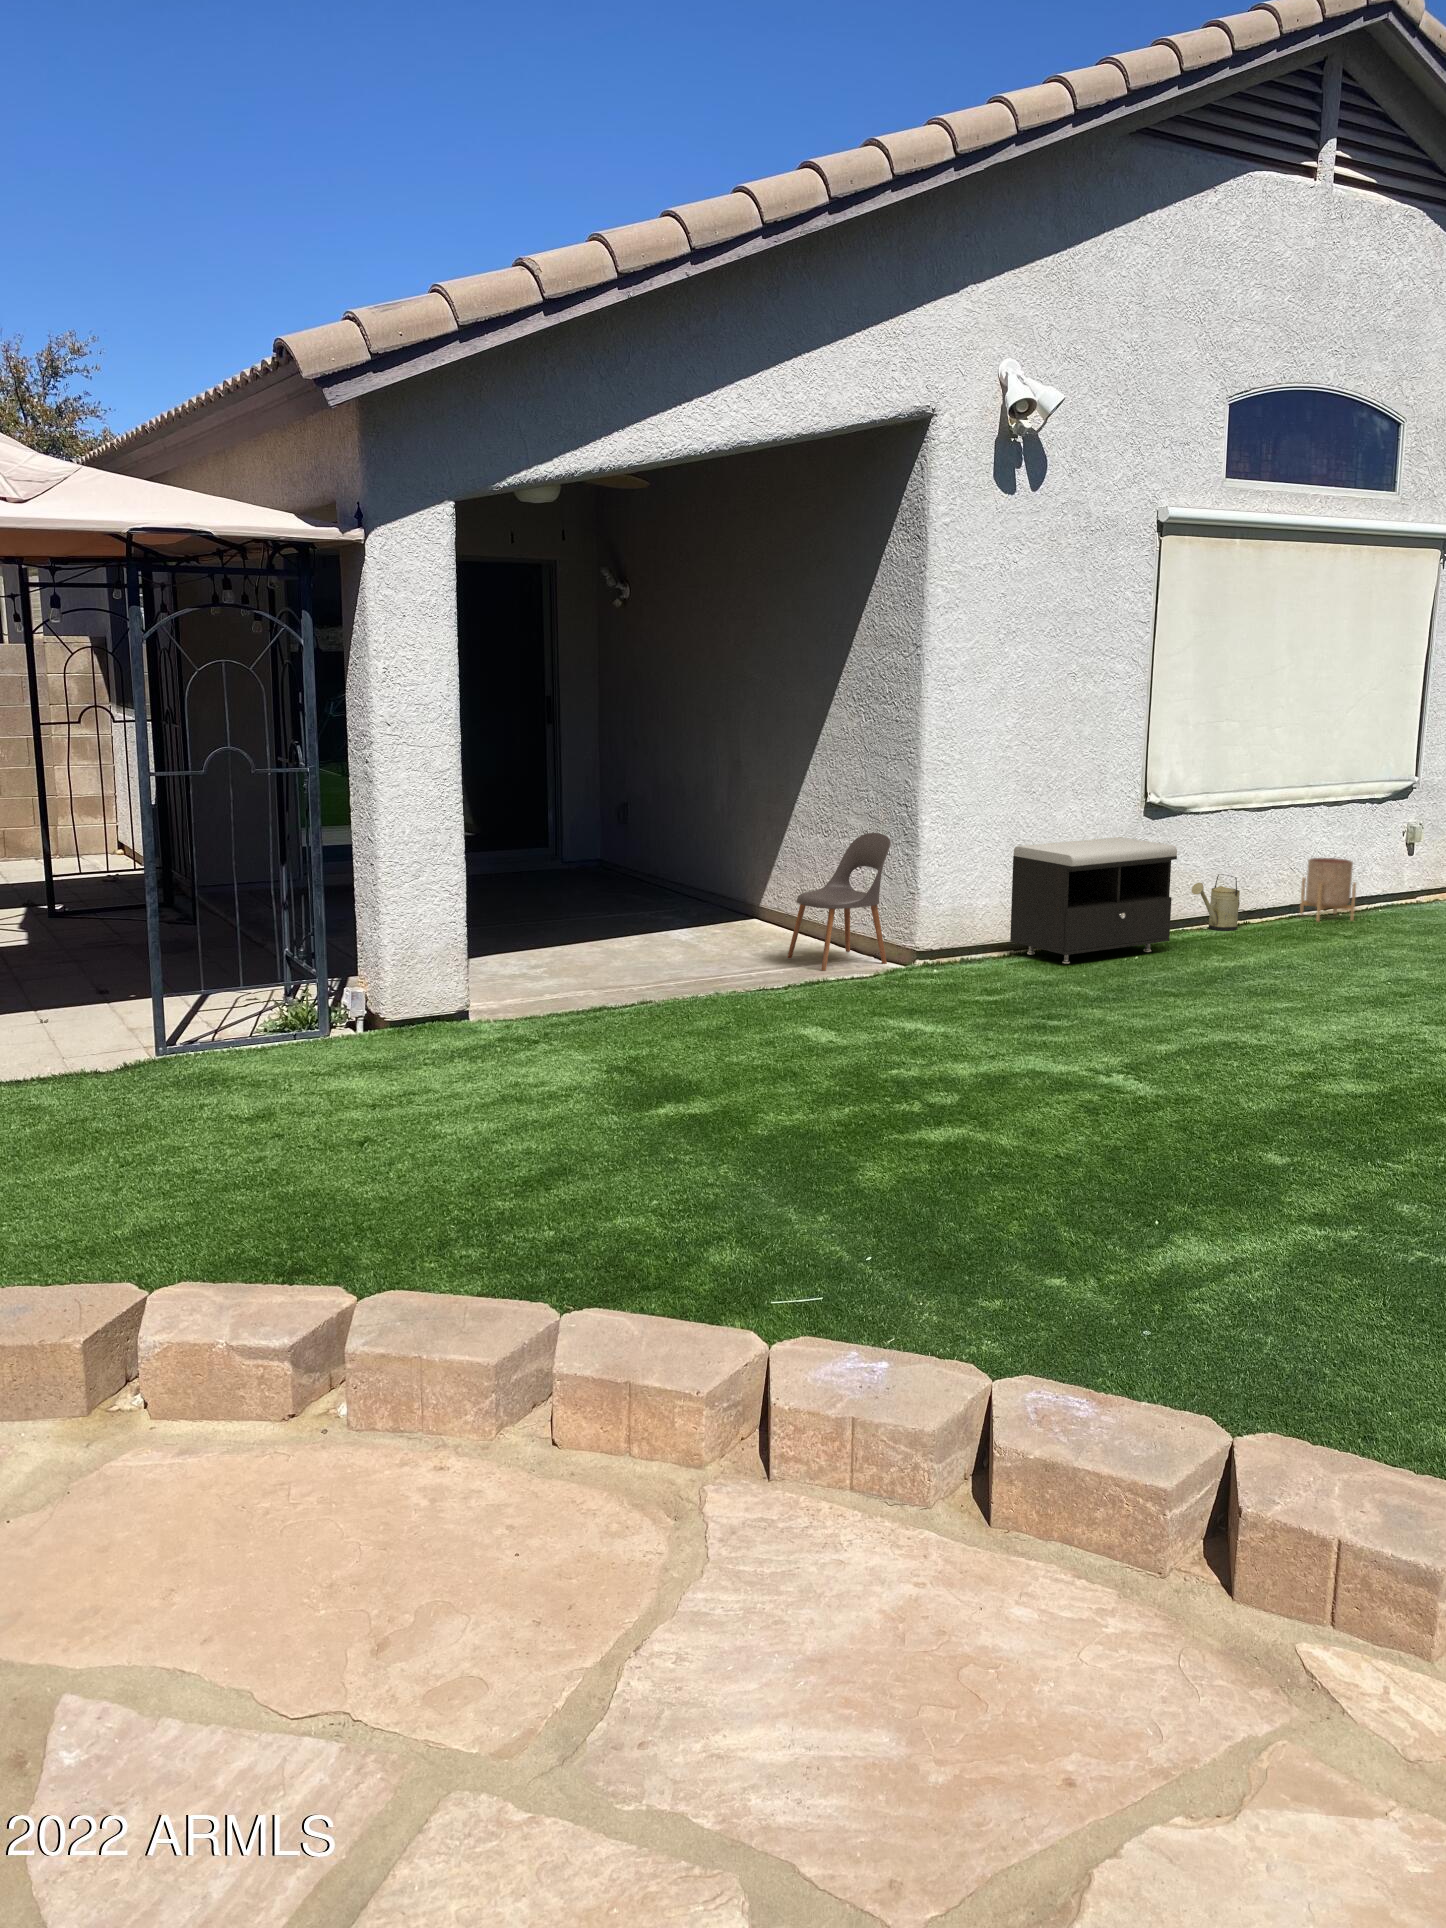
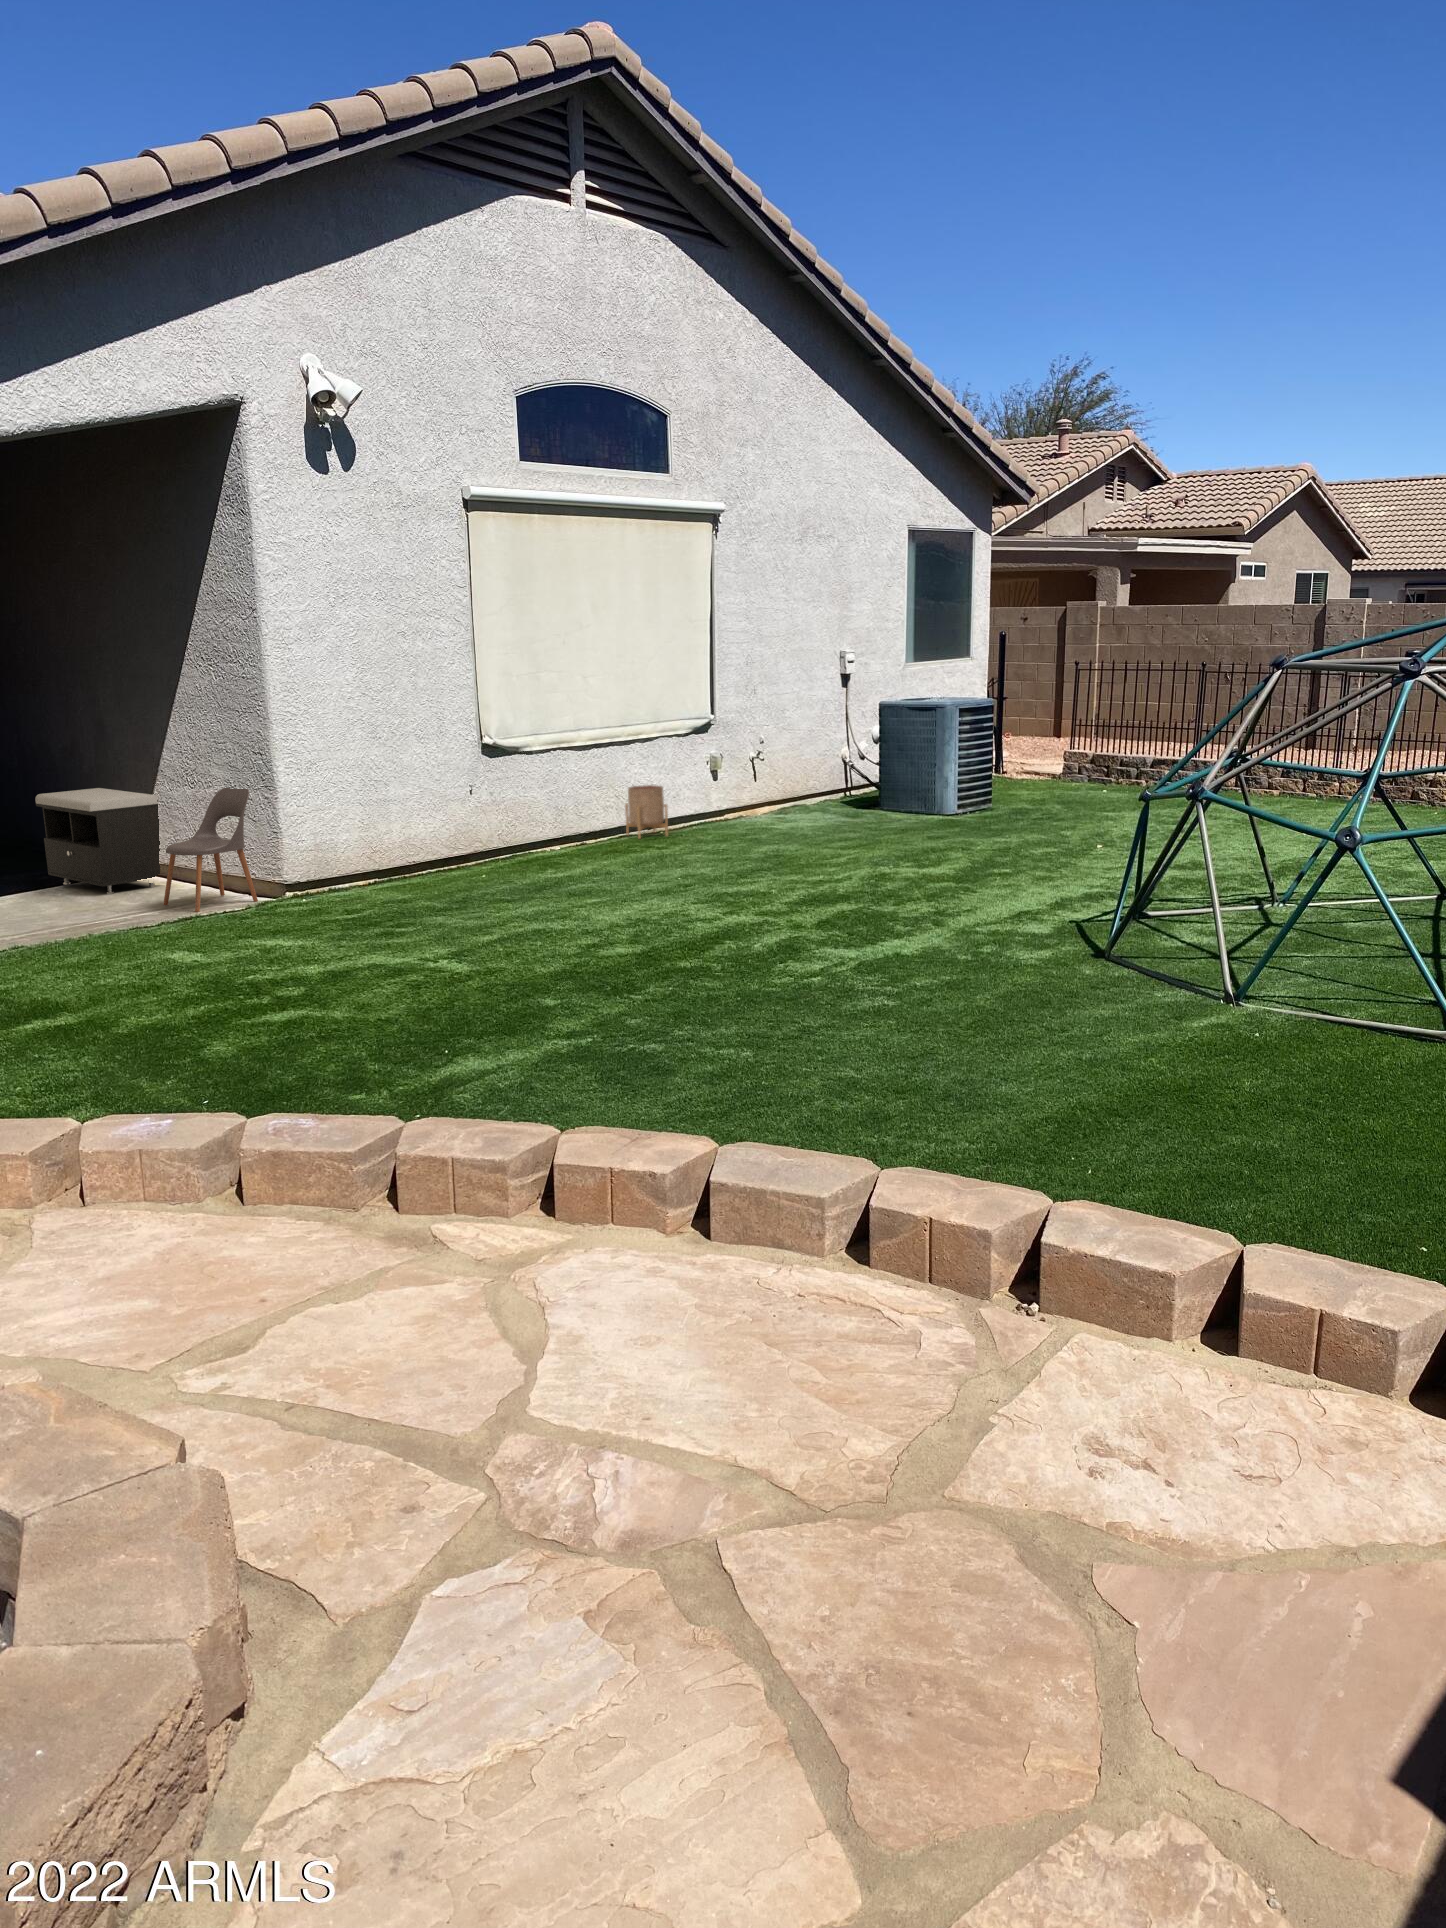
storage bench: present [1010,837,1177,964] -> present [35,788,160,894]
watering can: present [1192,874,1240,931] -> none [529,804,572,852]

